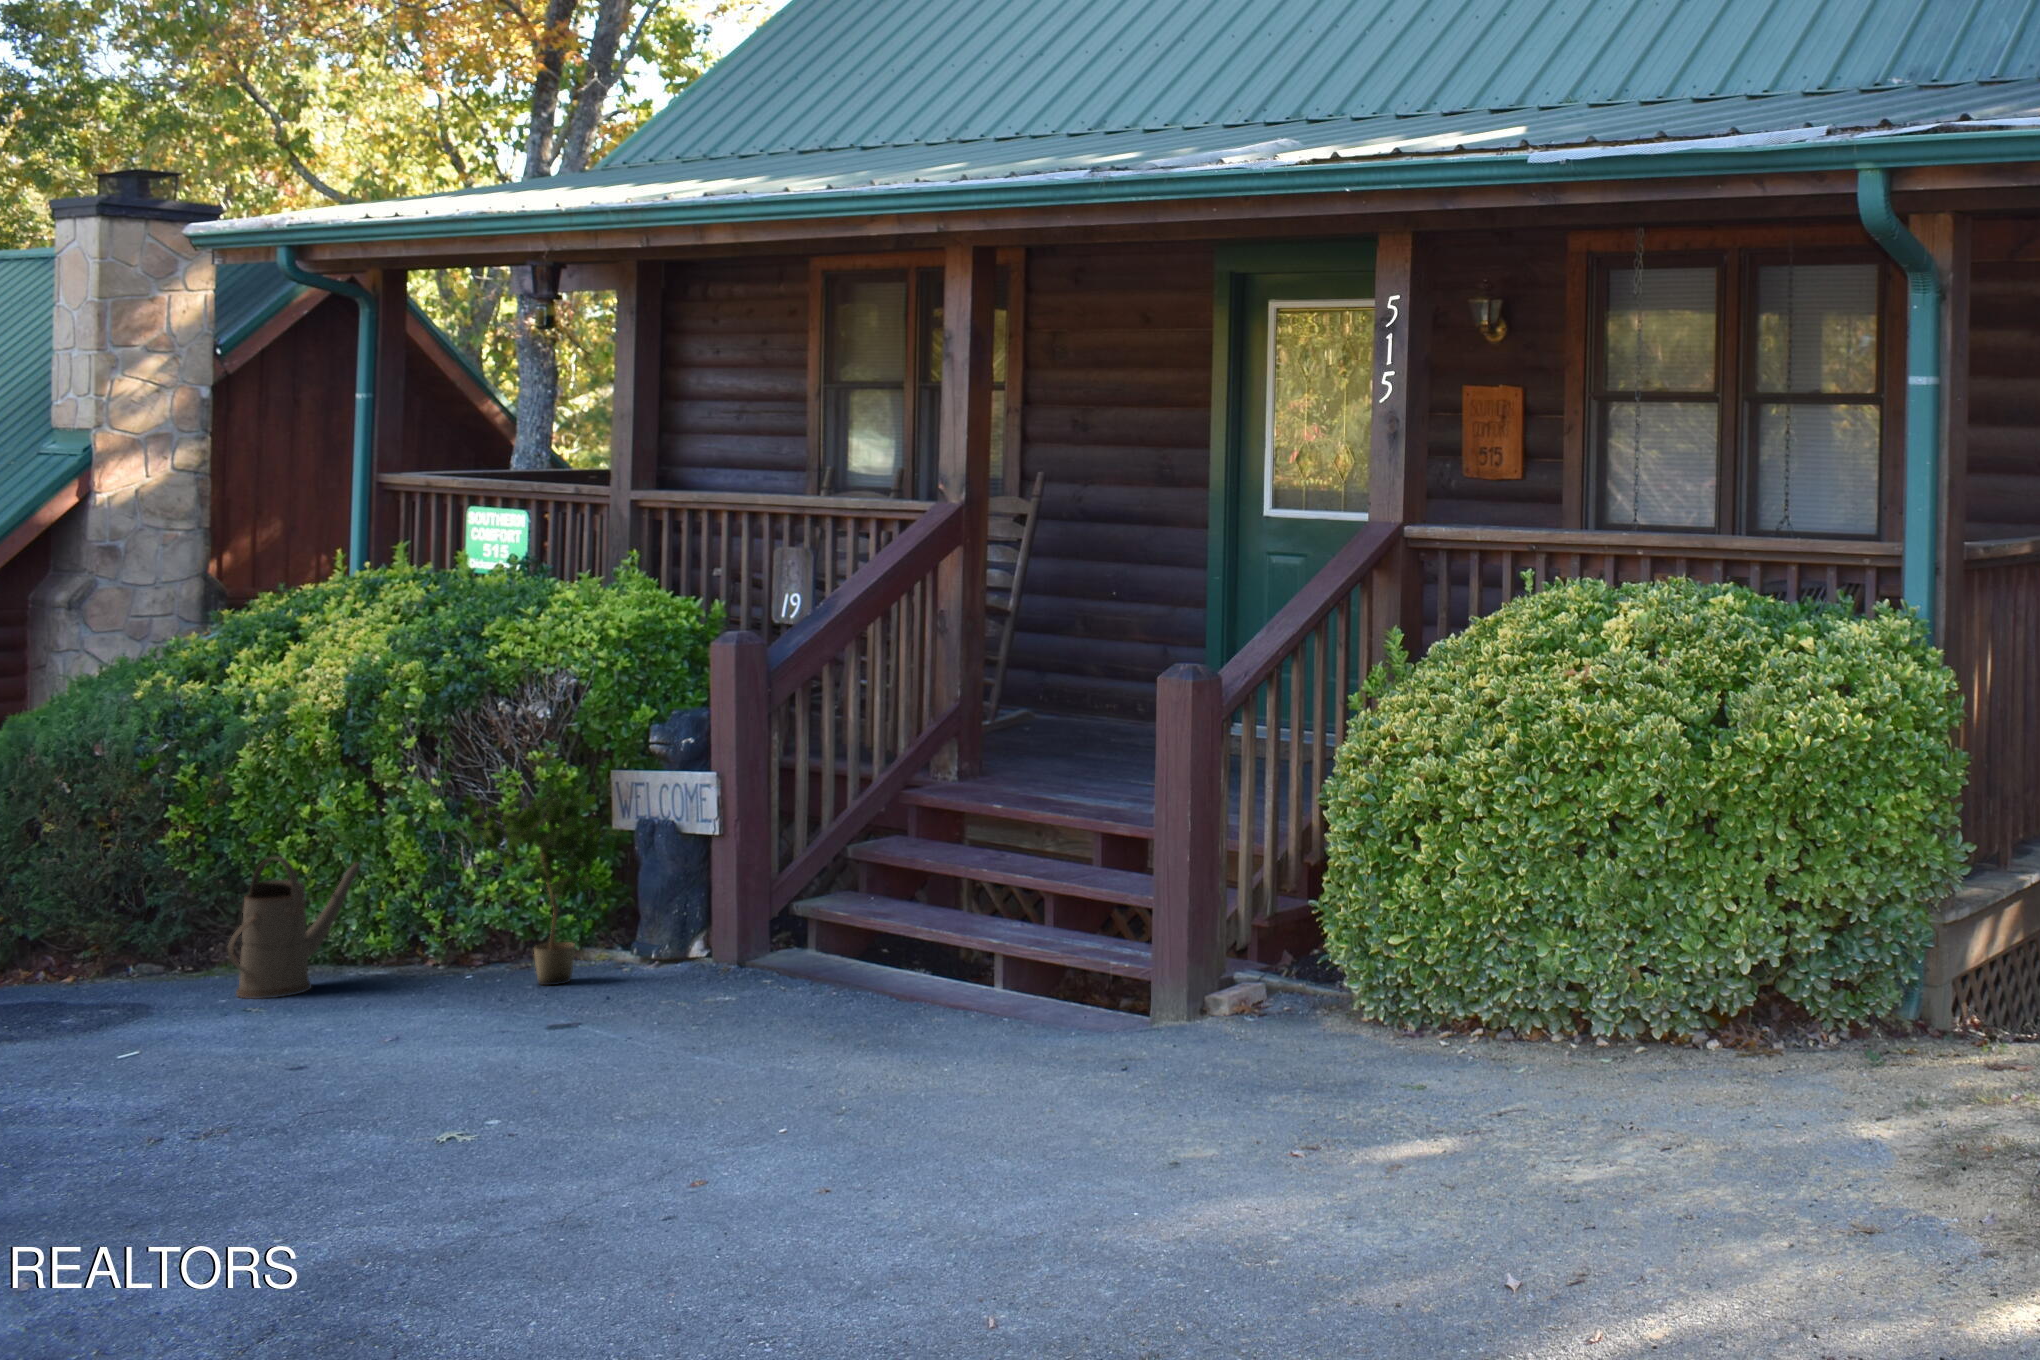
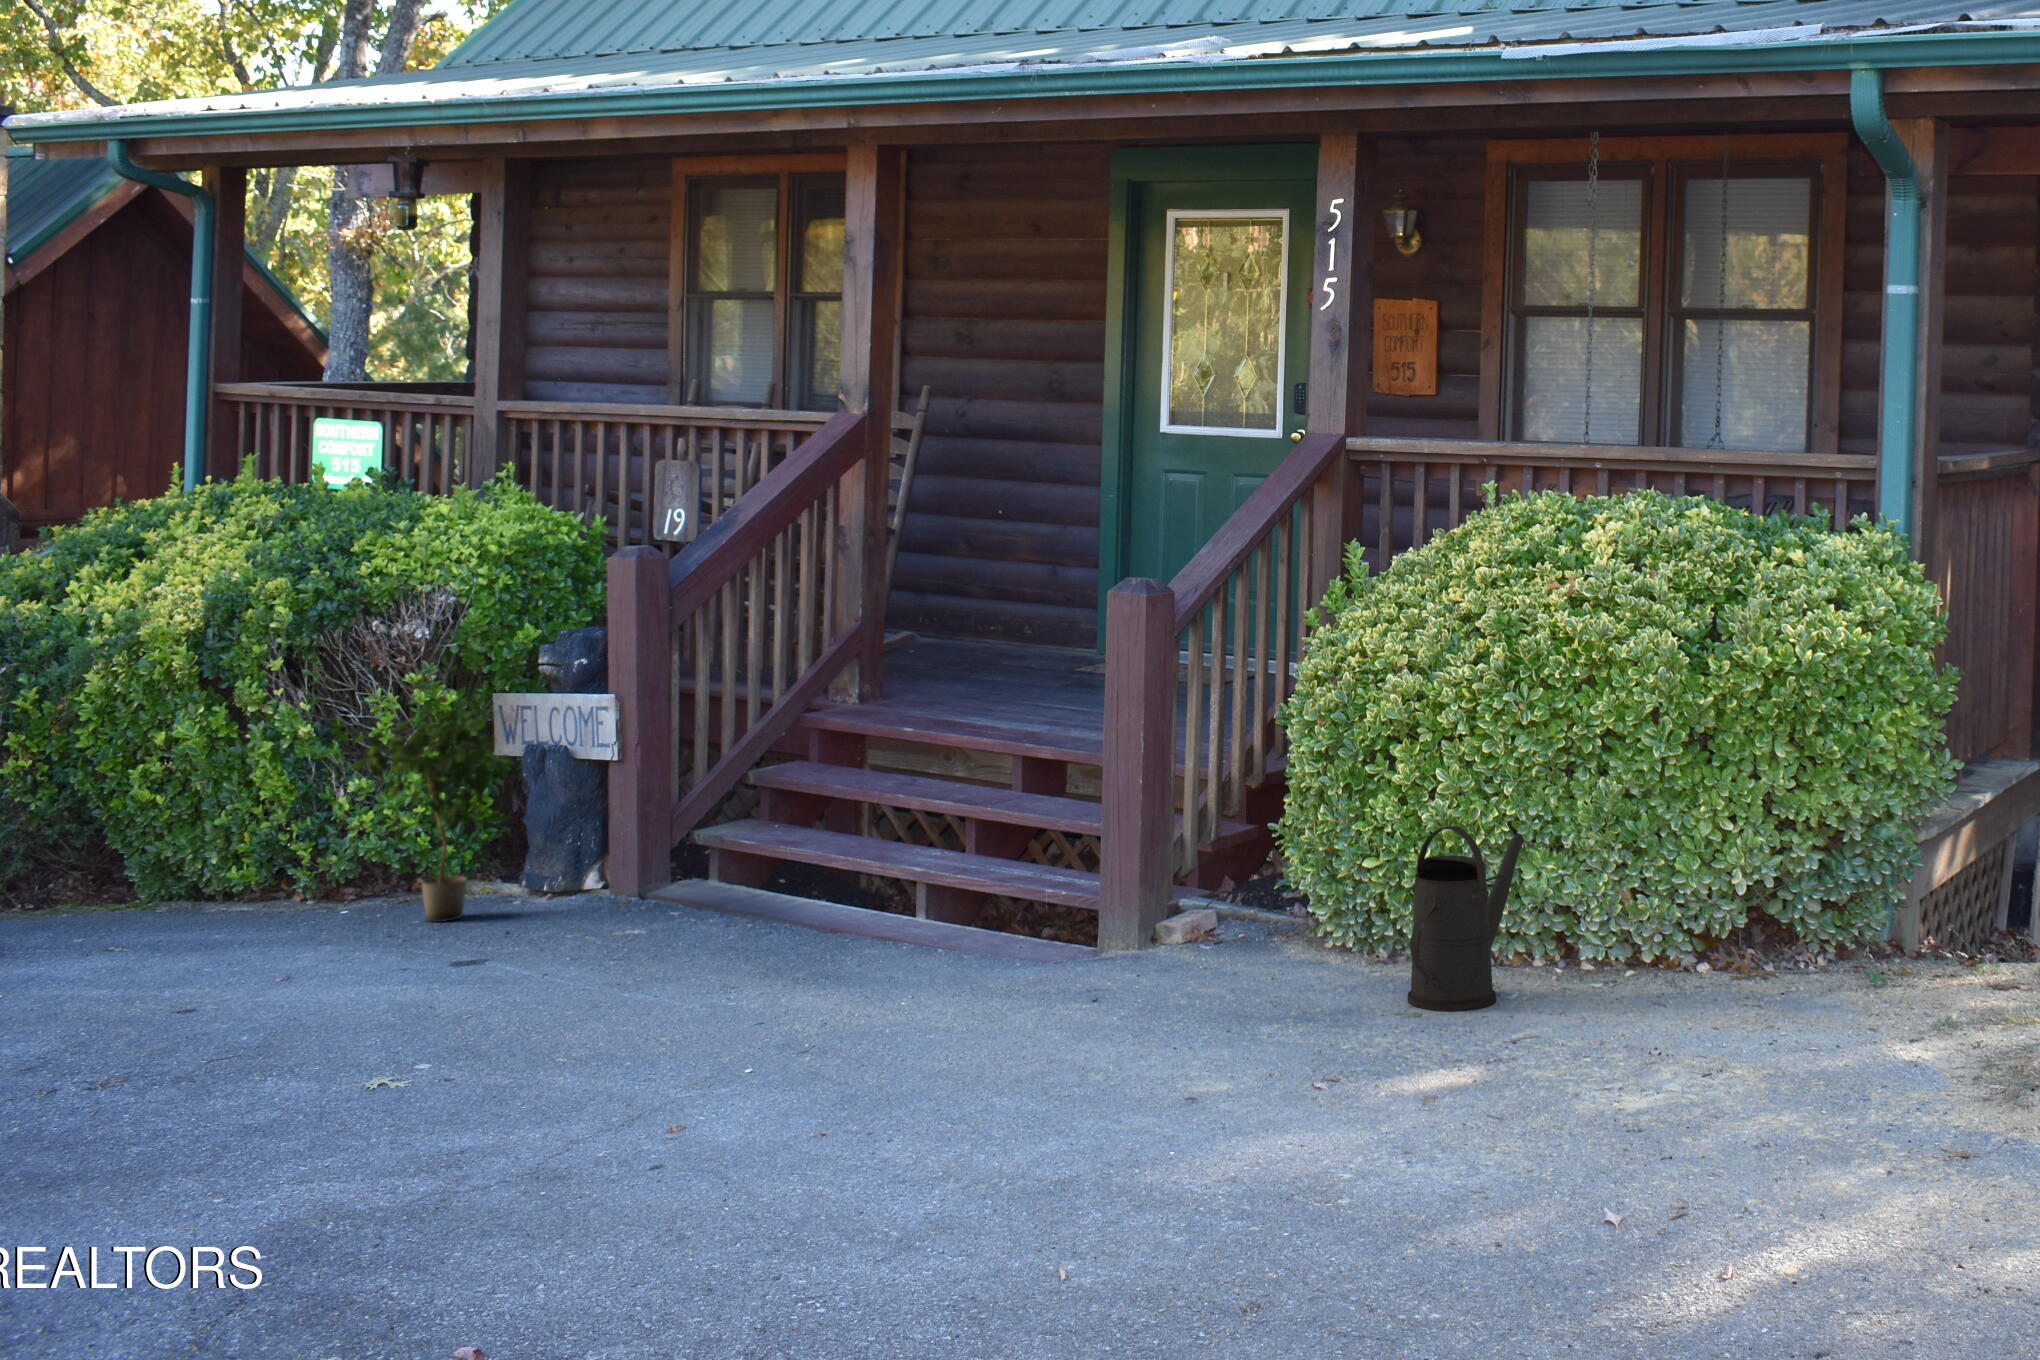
watering can: present [228,857,360,999] -> present [1408,826,1523,1011]

